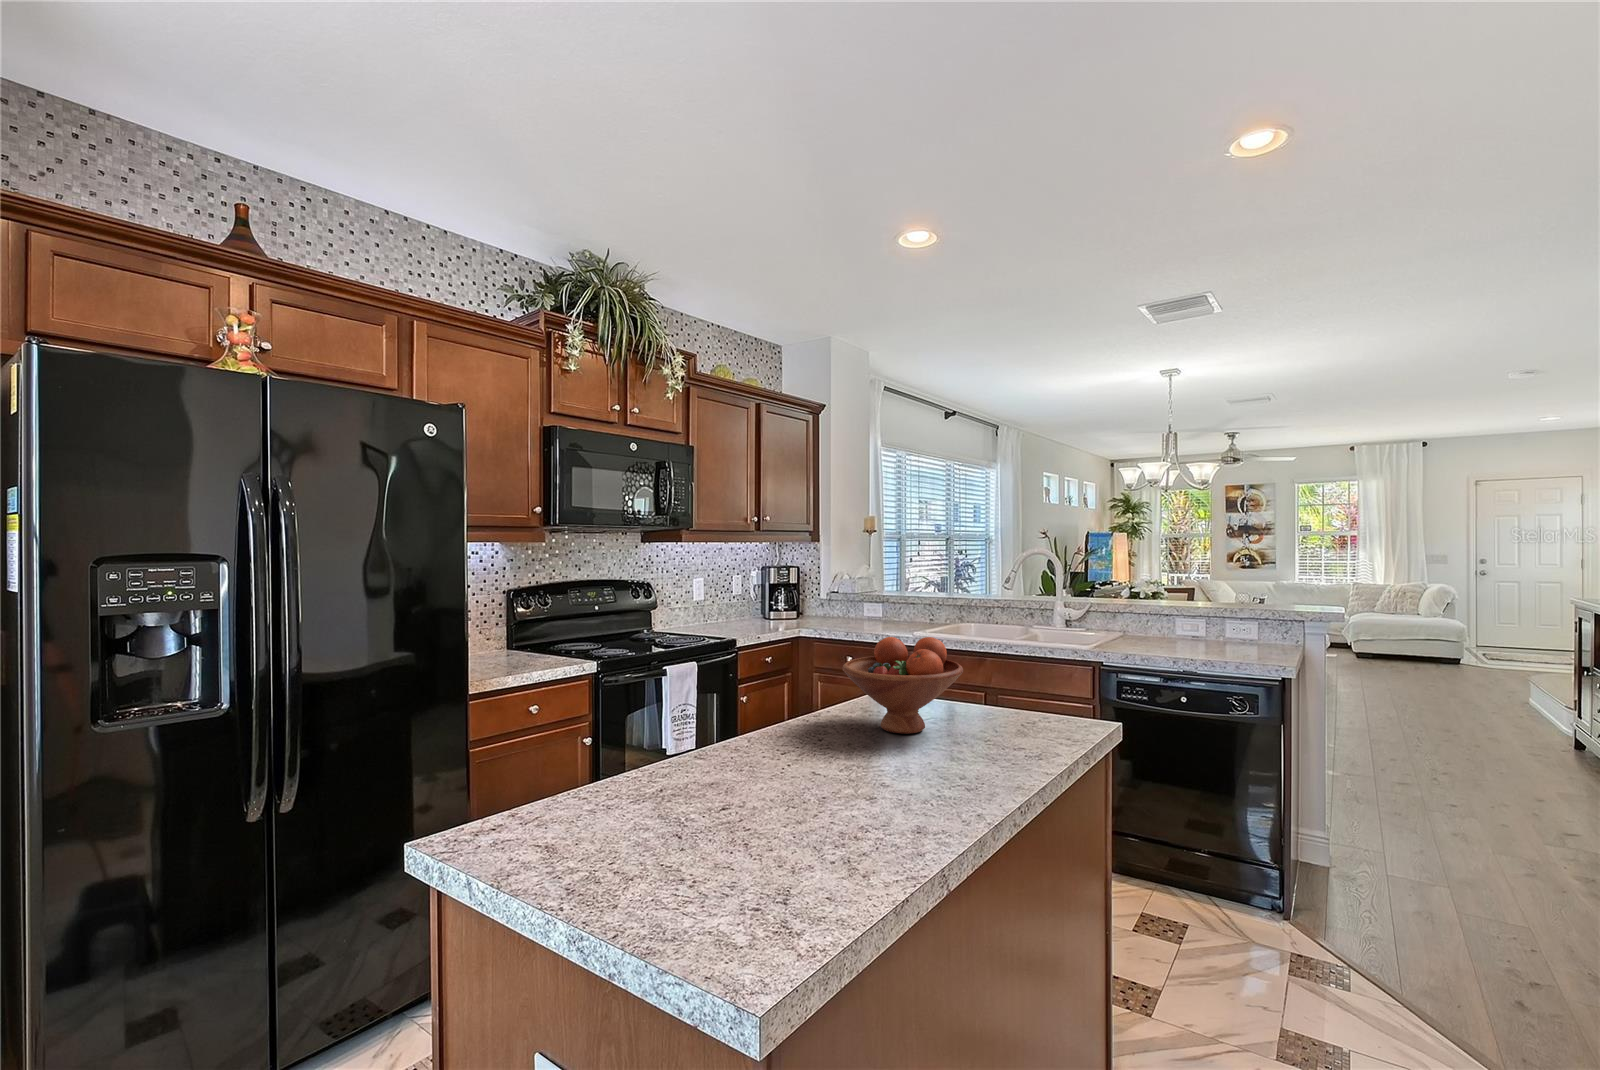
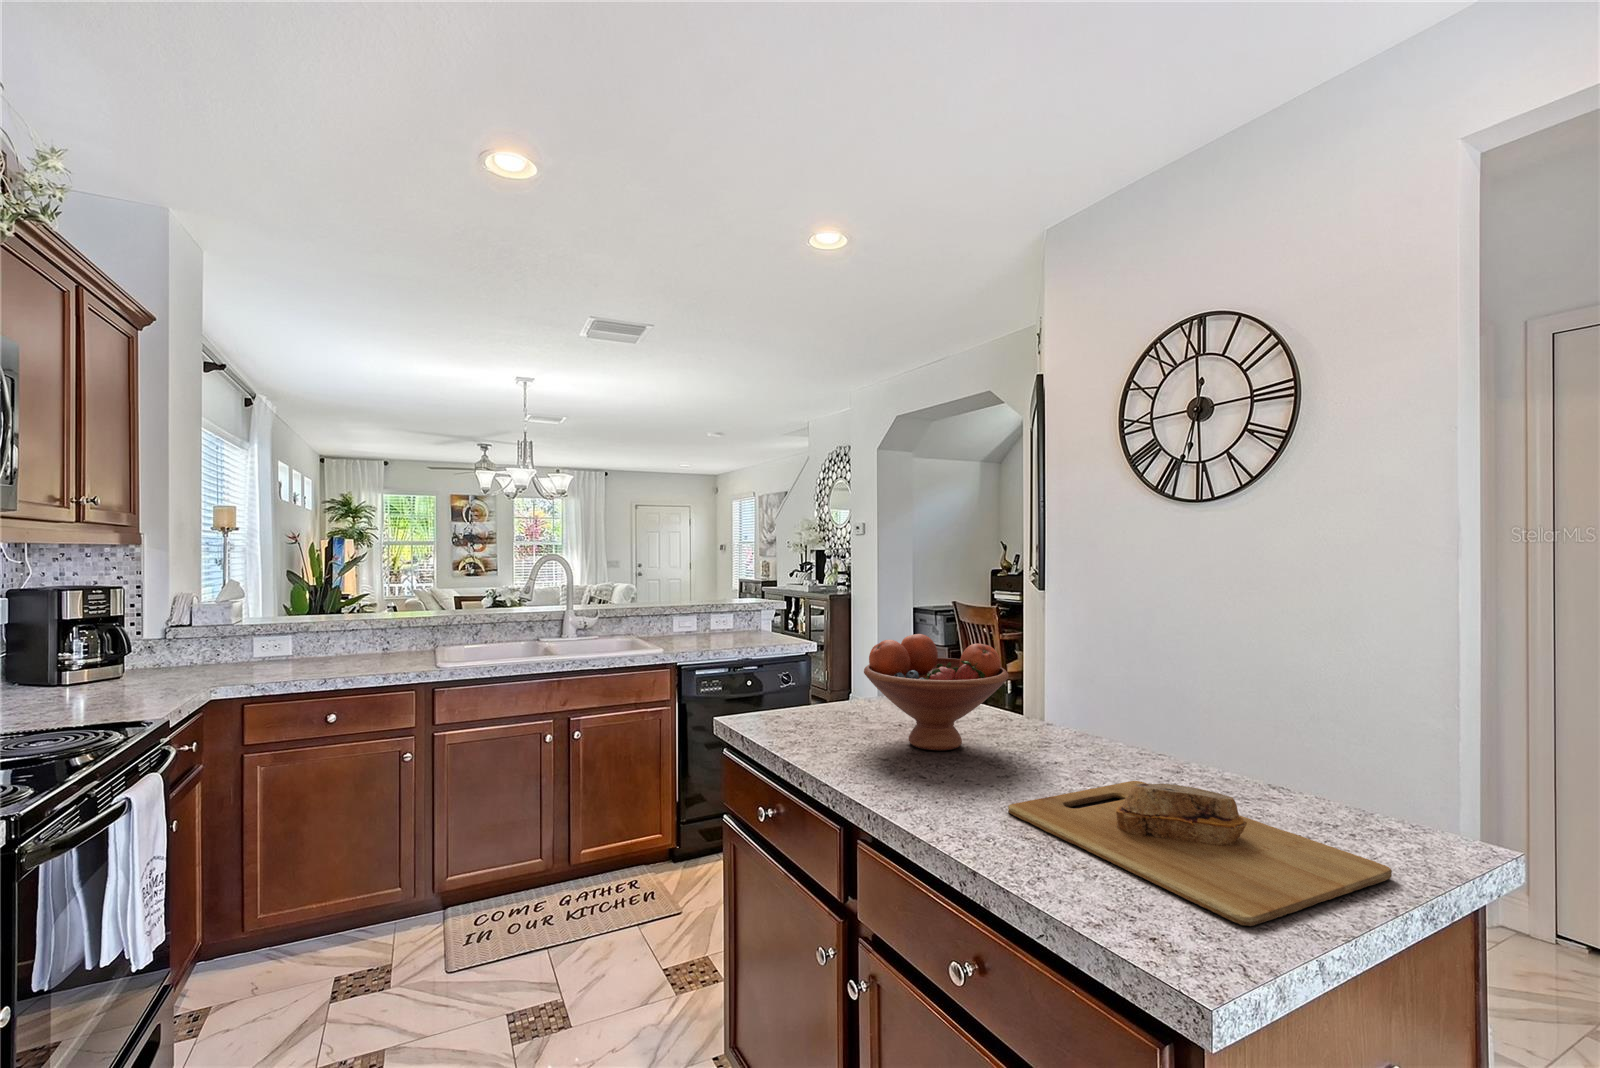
cutting board: none [624,747,875,847] -> present [1008,781,1392,926]

